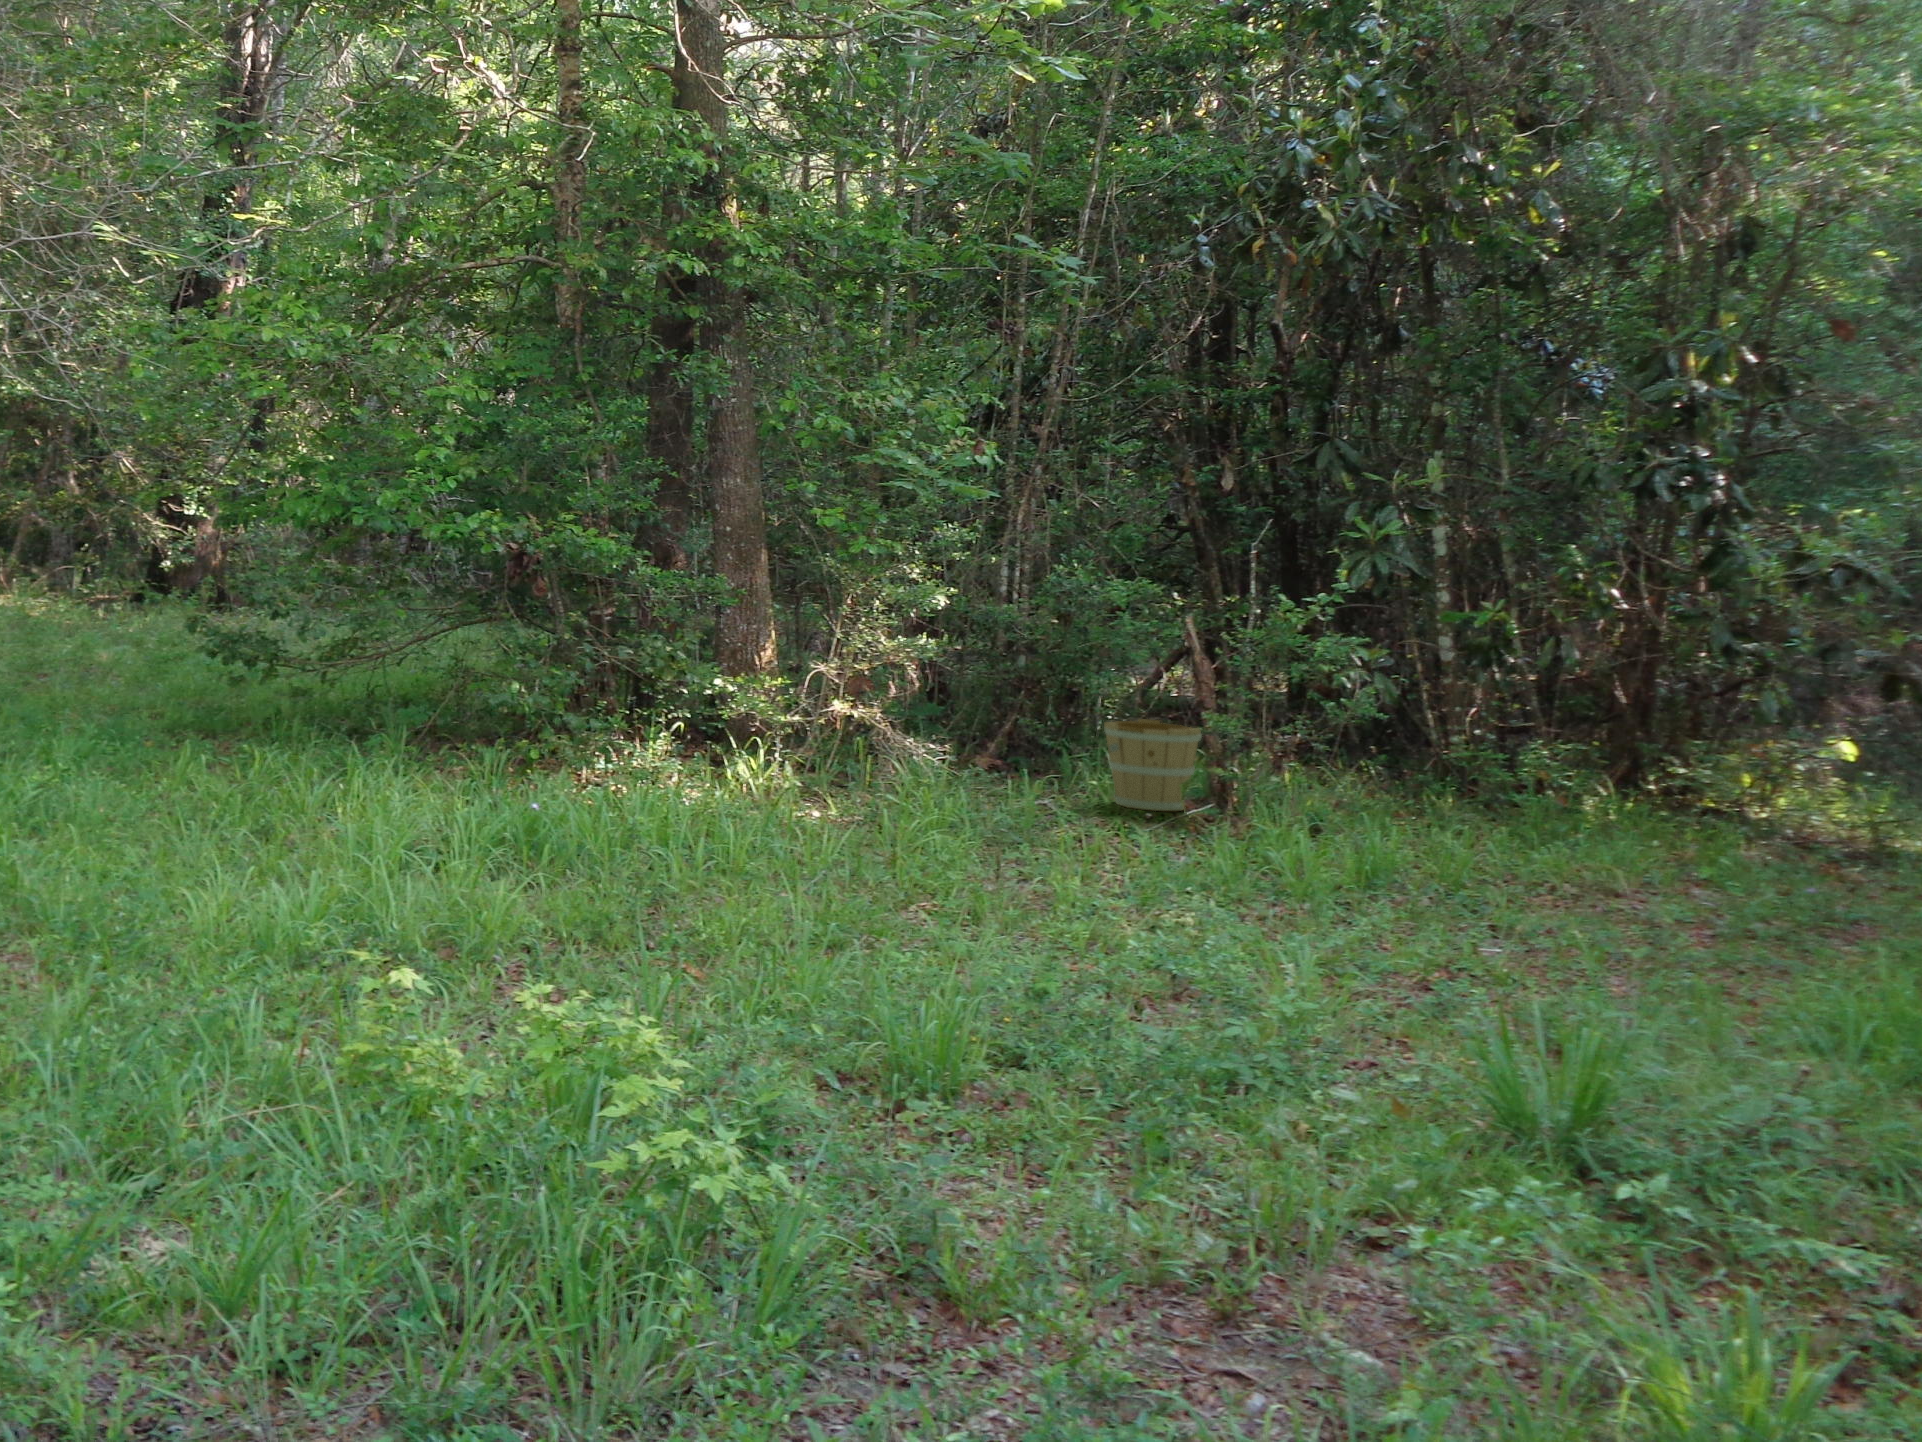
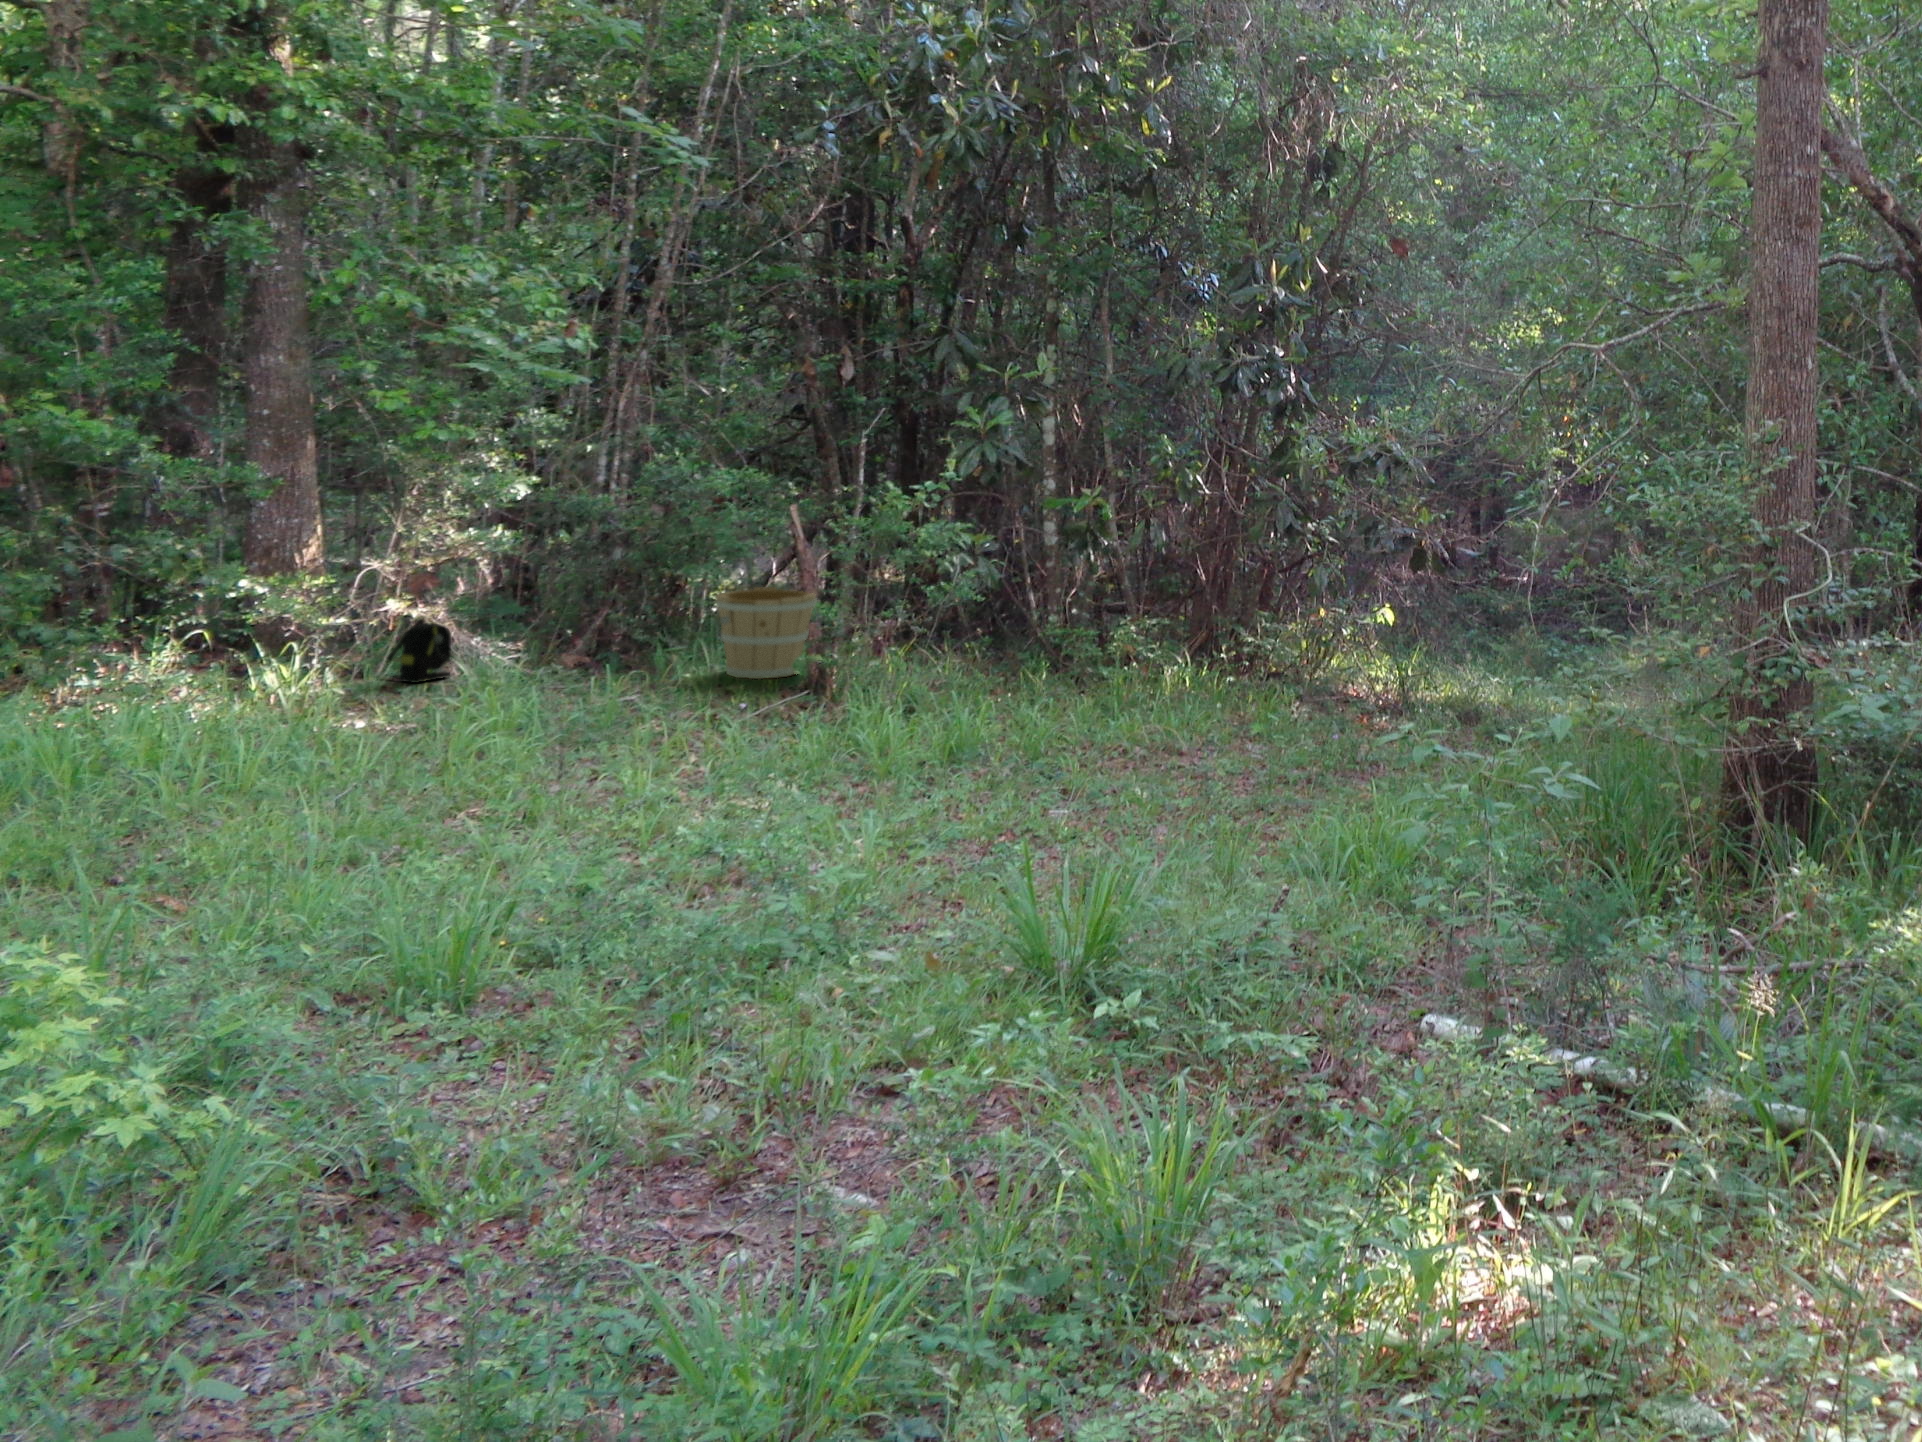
backpack: none [823,715,879,782] -> present [388,619,452,683]

